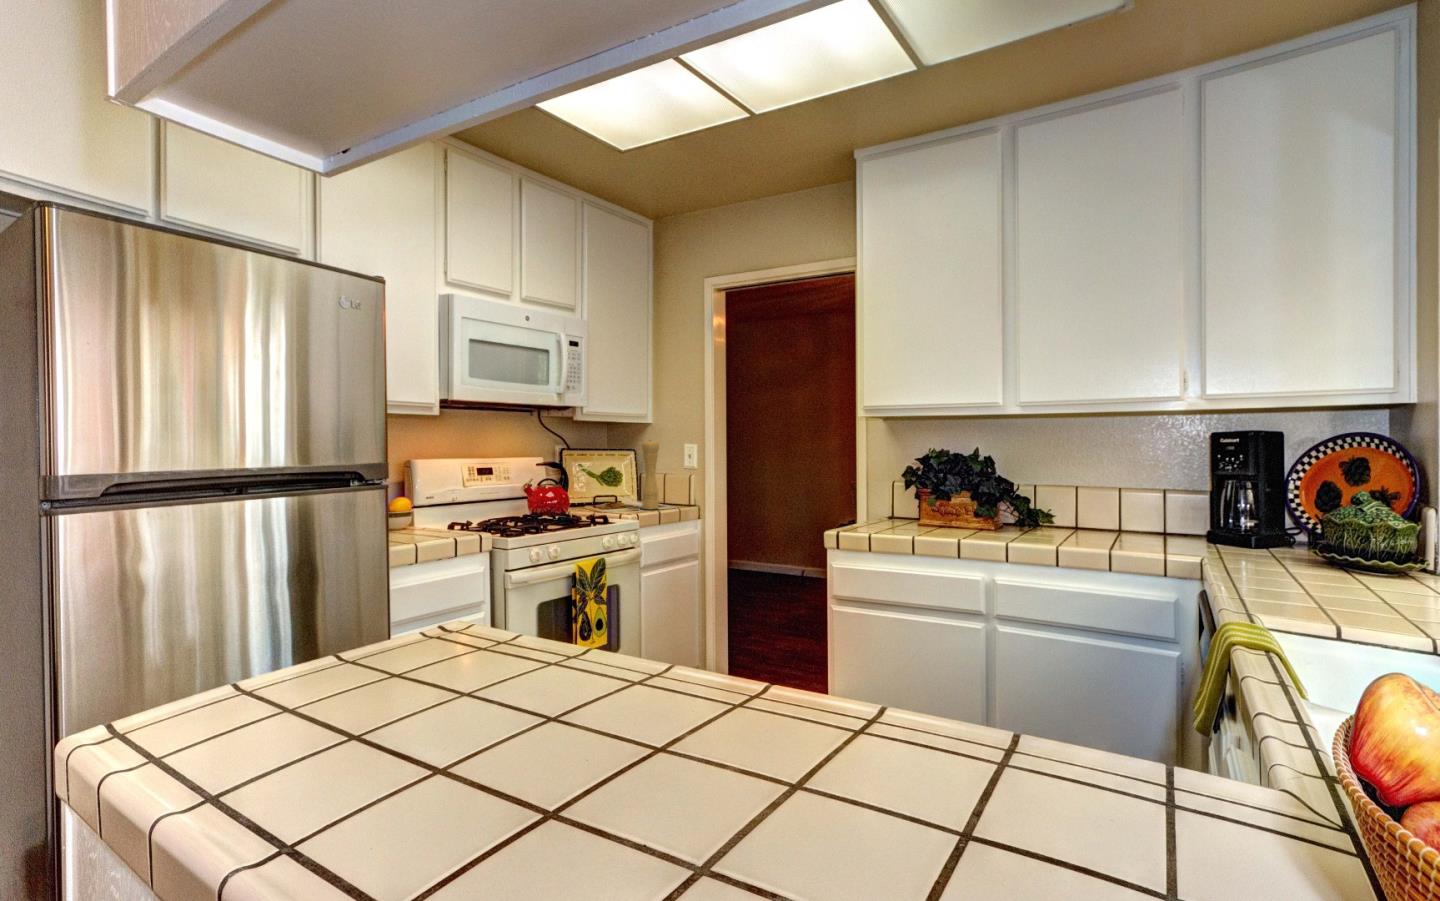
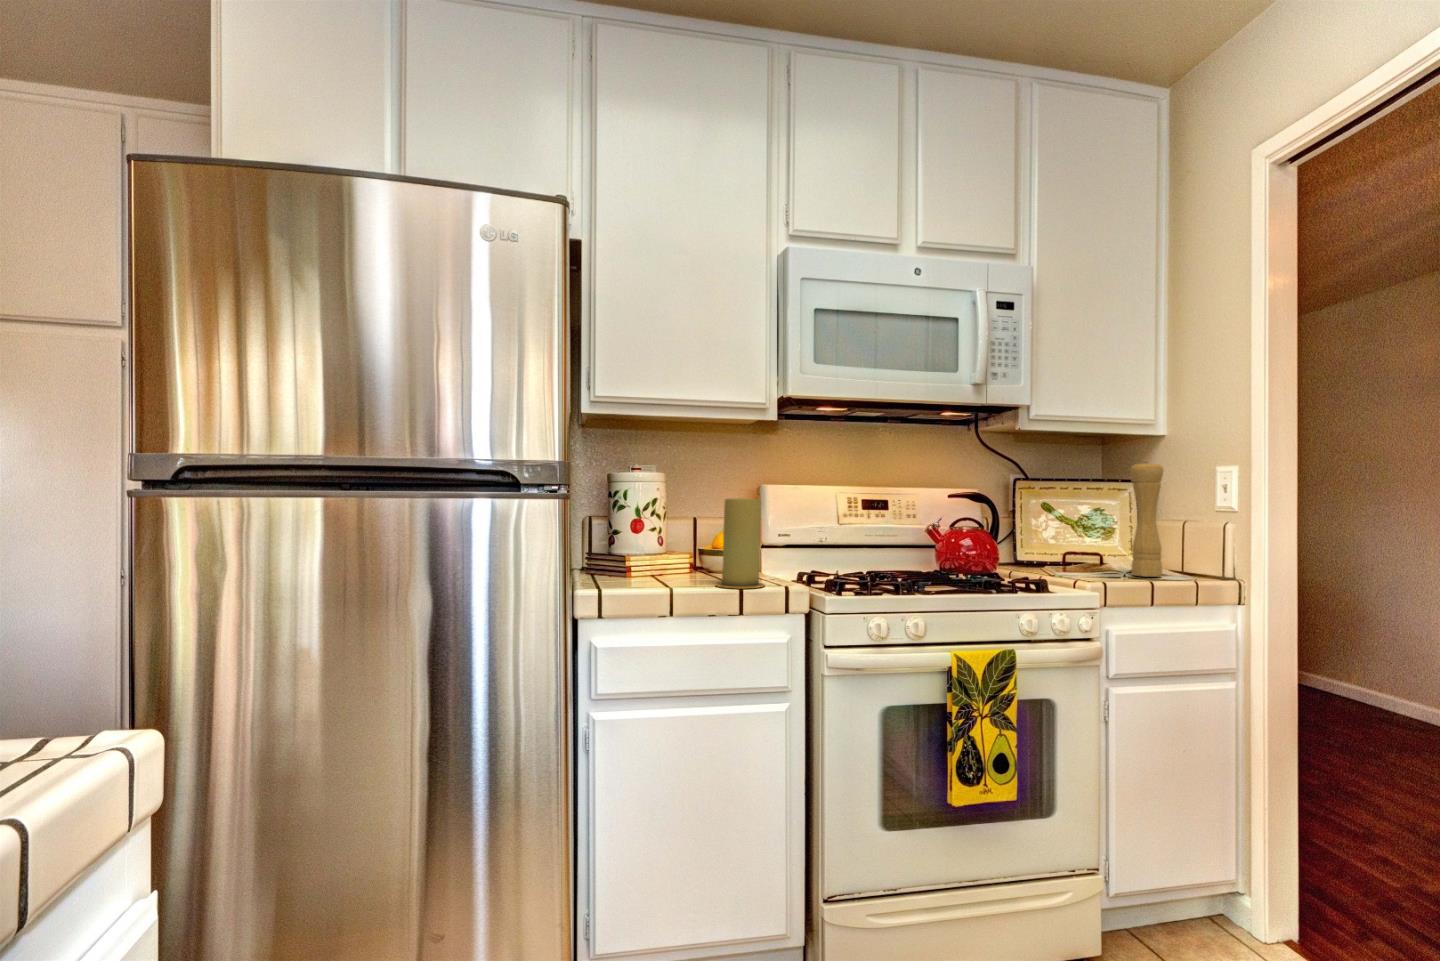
candle: none [424,477,460,539] -> present [715,498,765,588]

